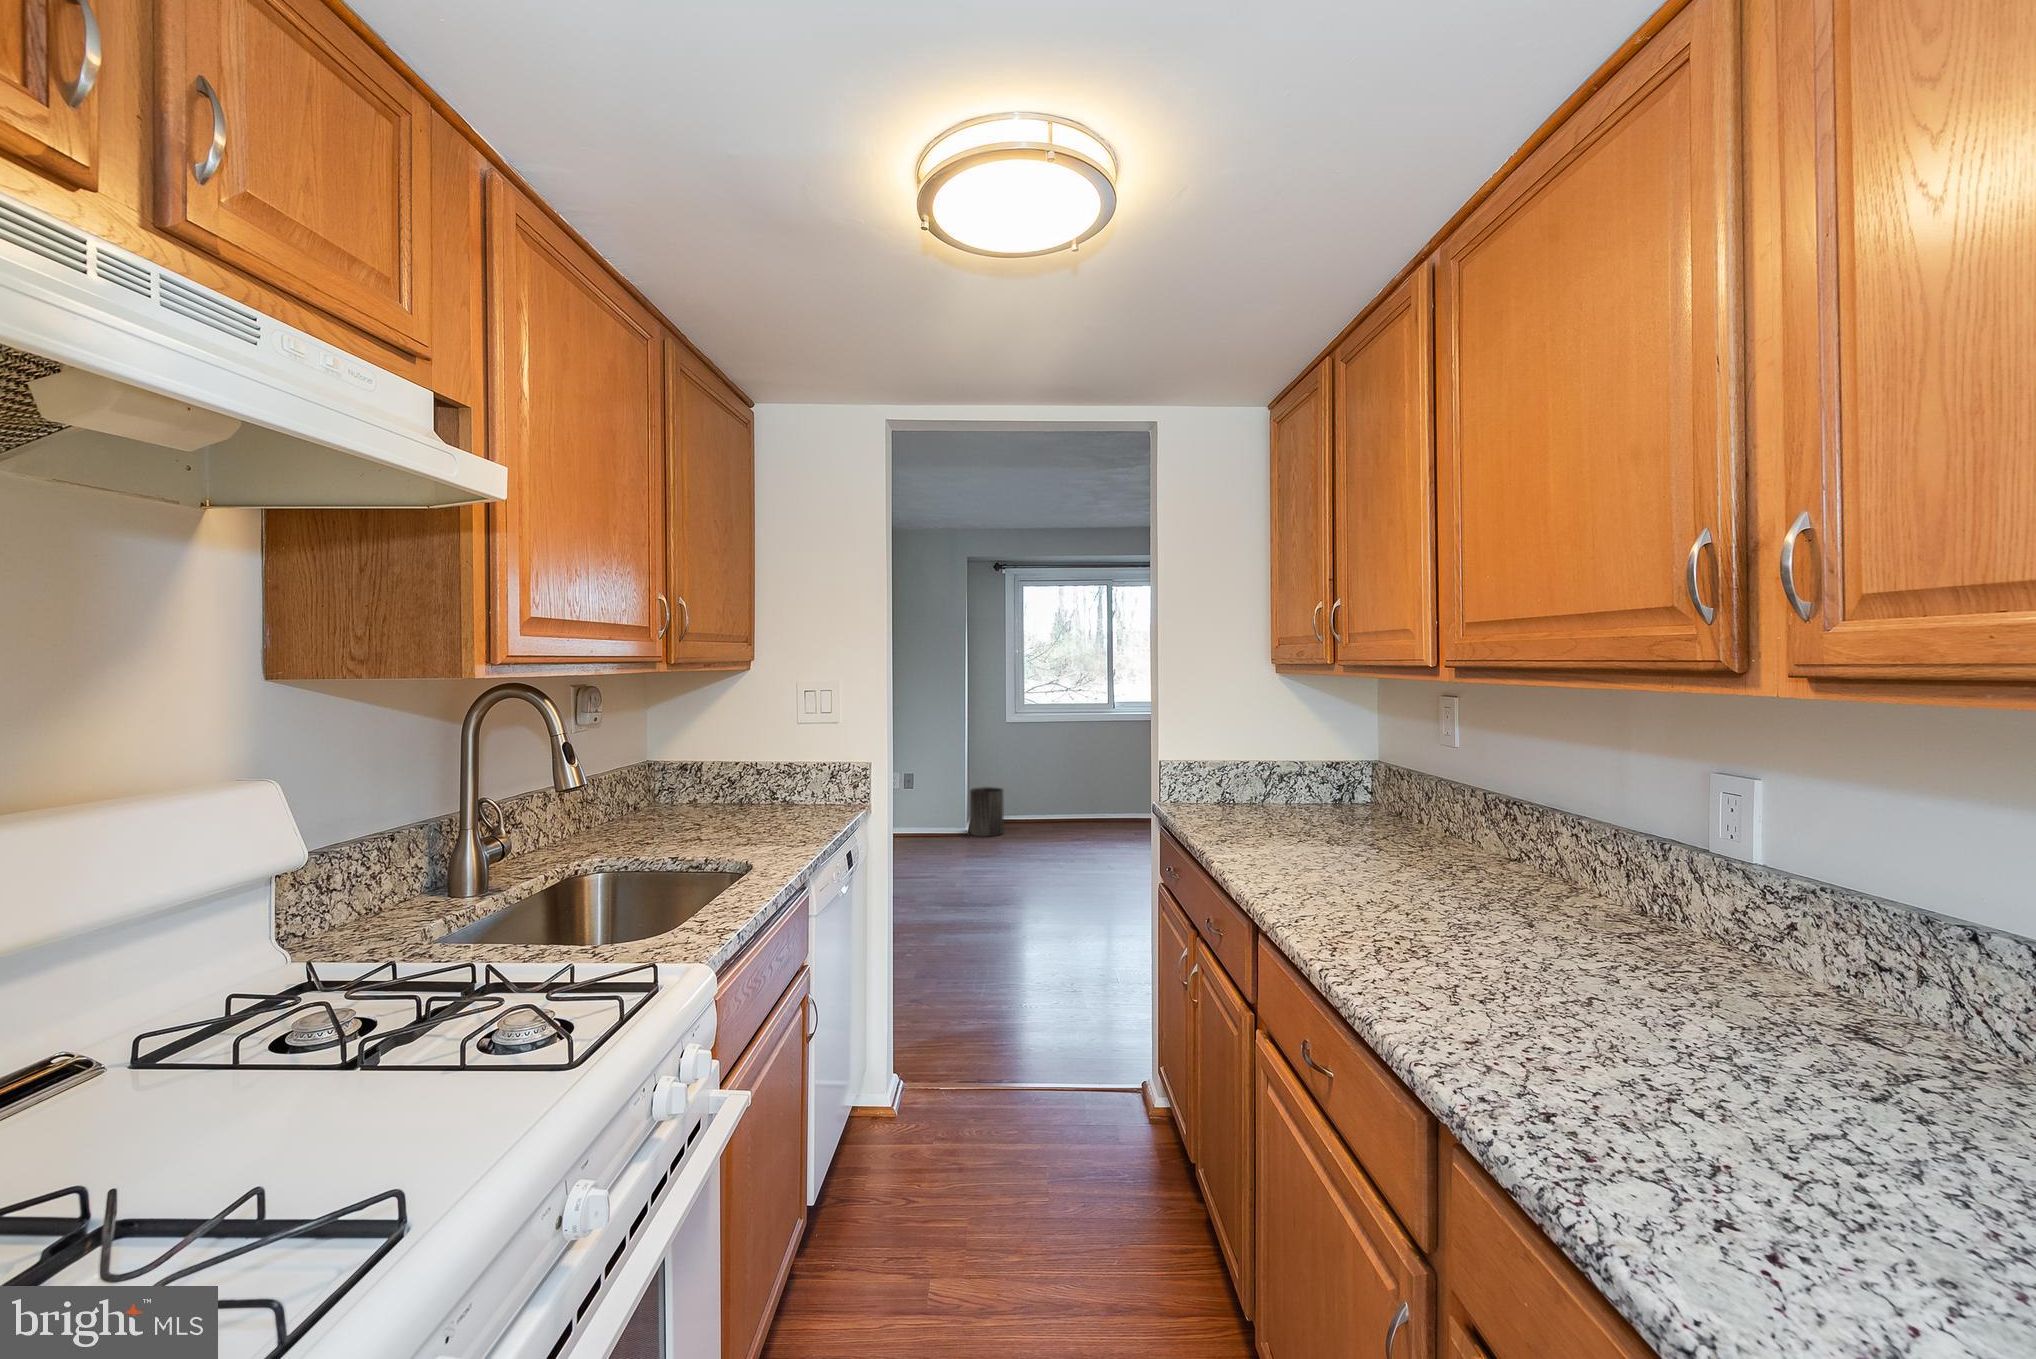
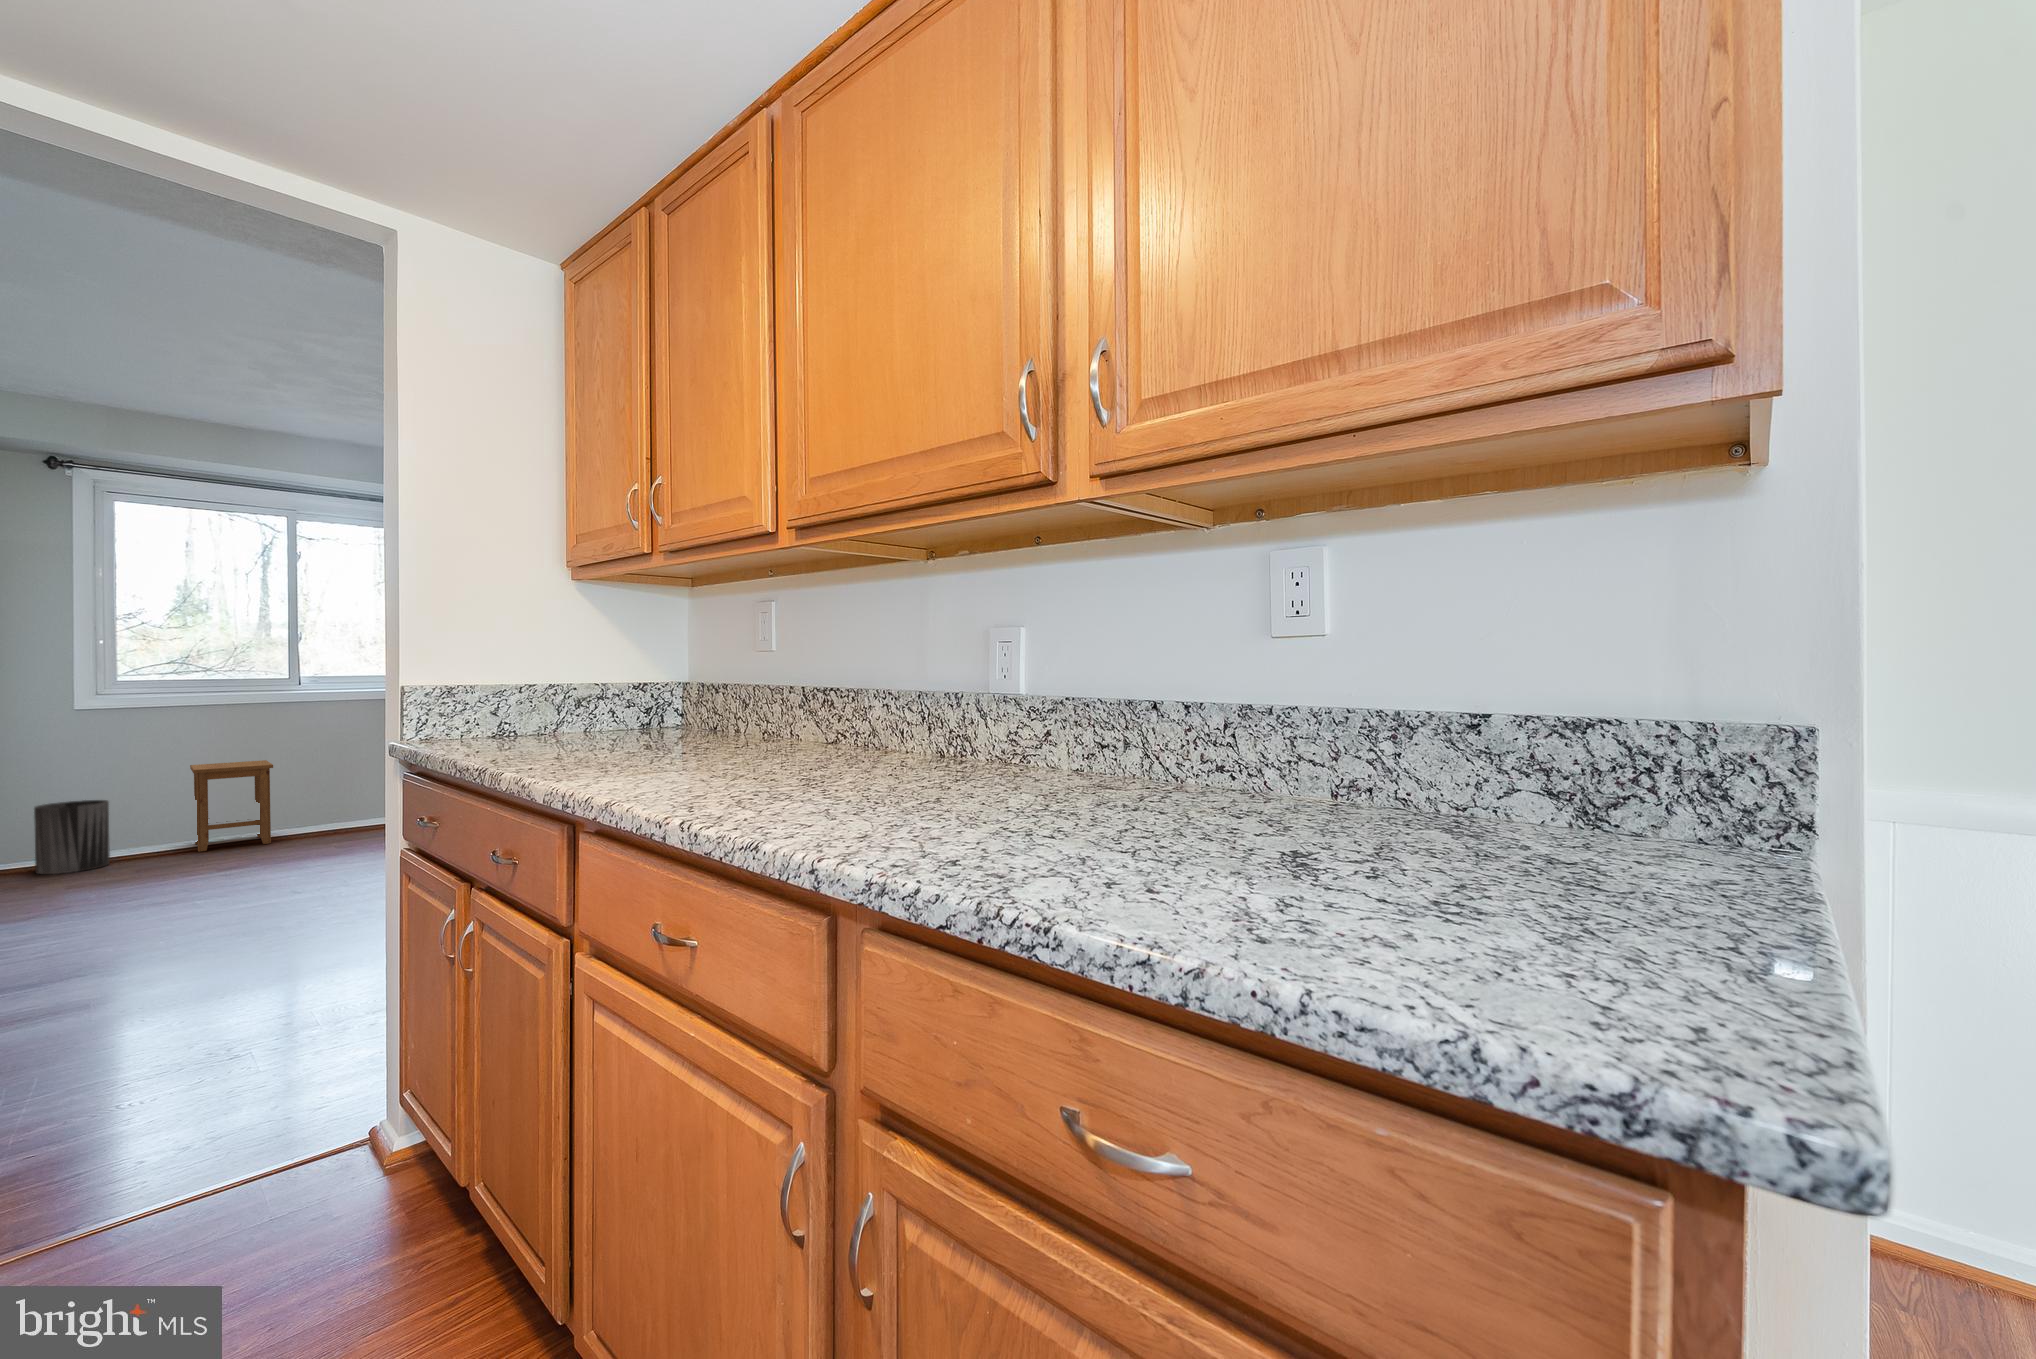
stool: none [1045,767,1090,832] -> present [190,760,273,852]

